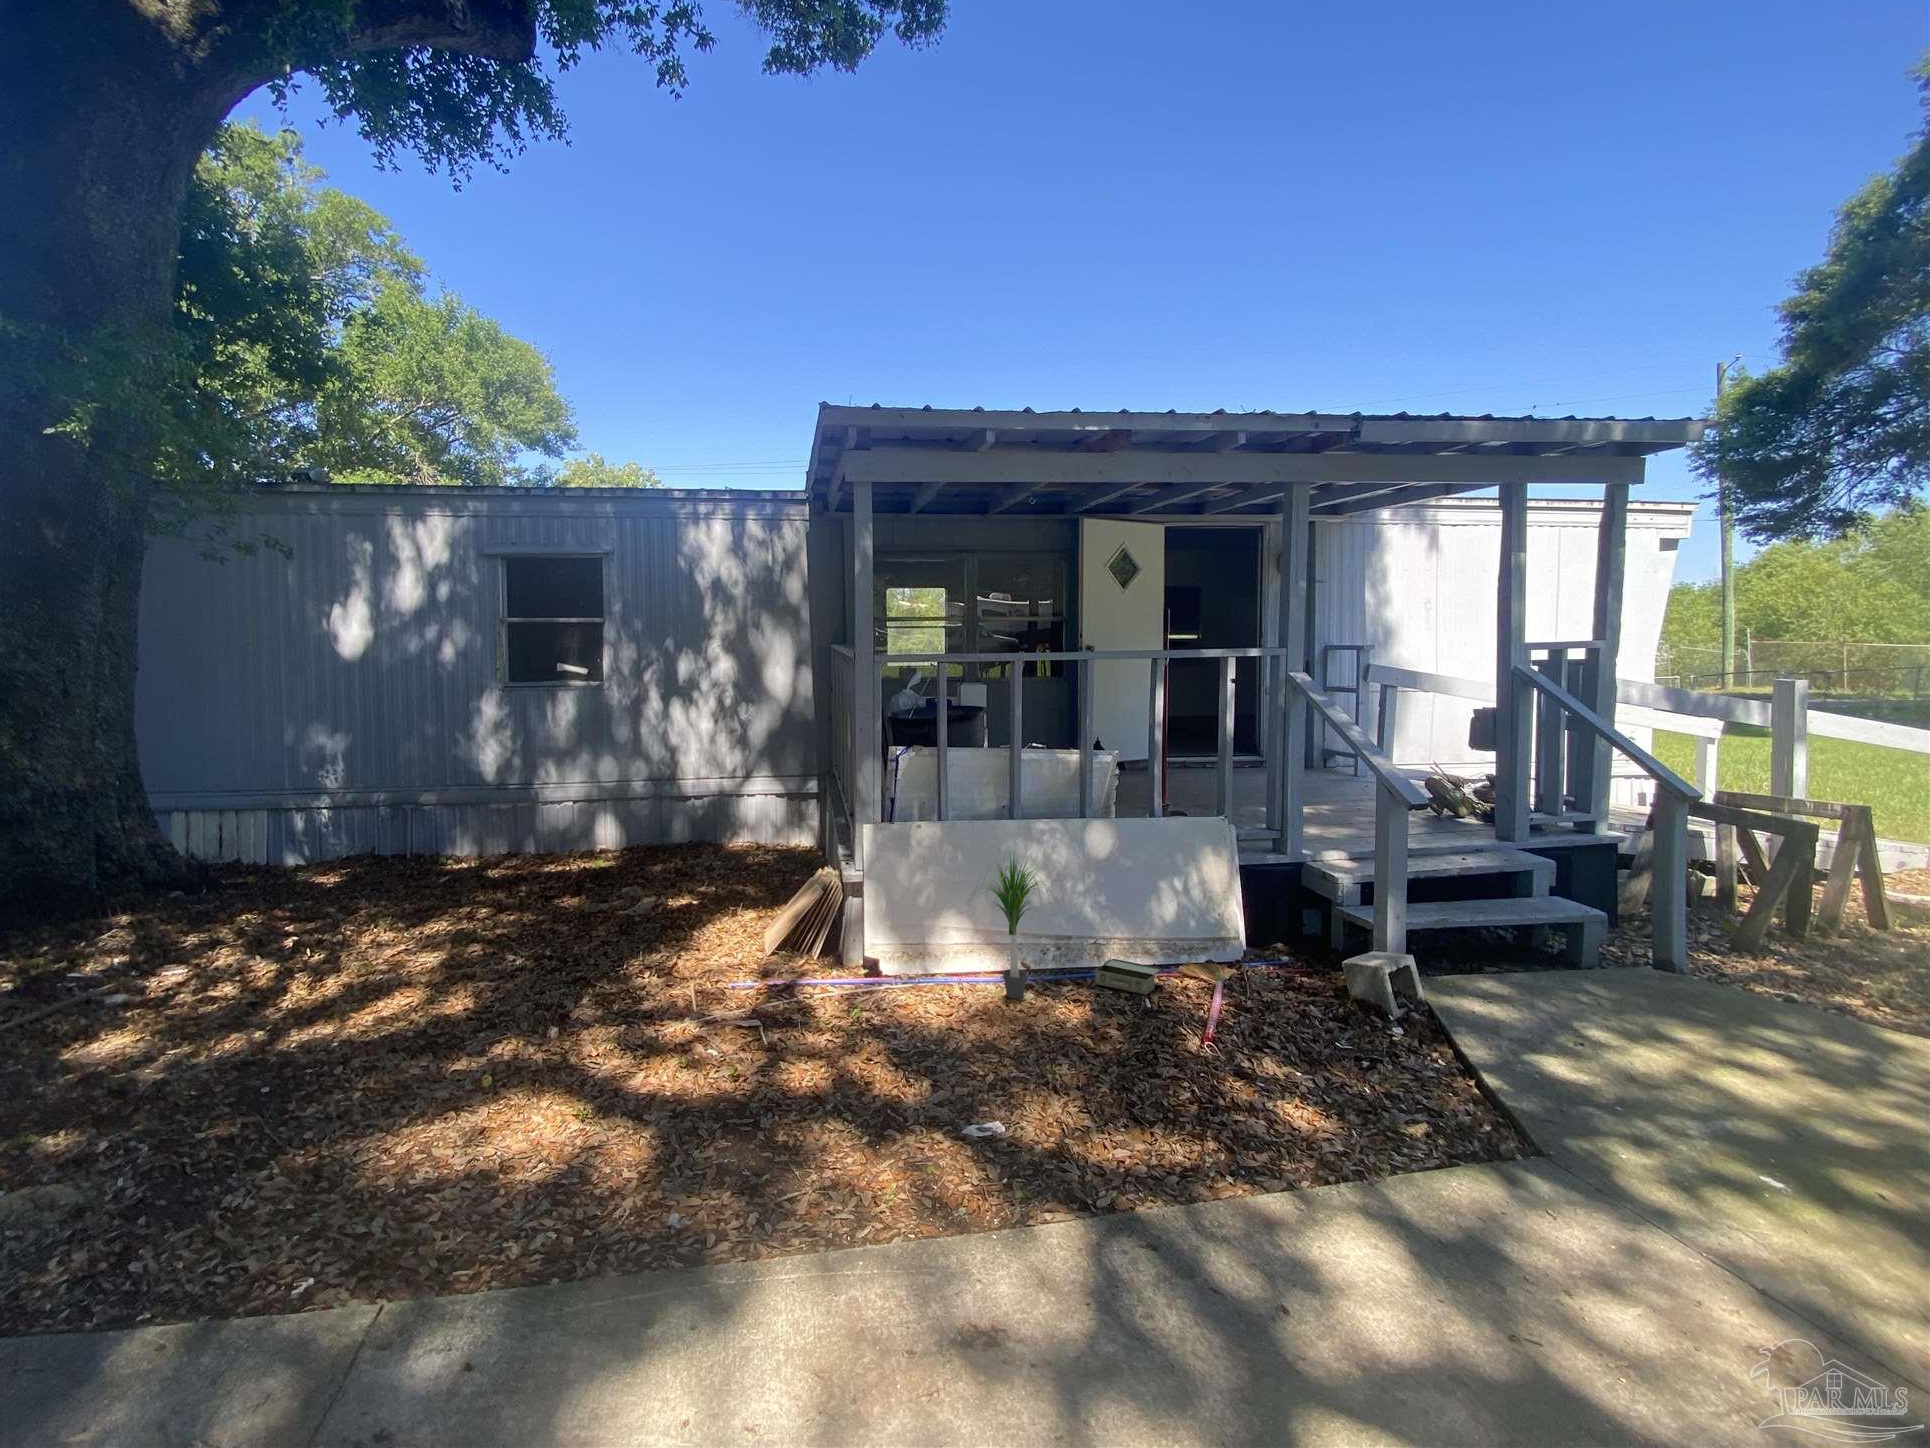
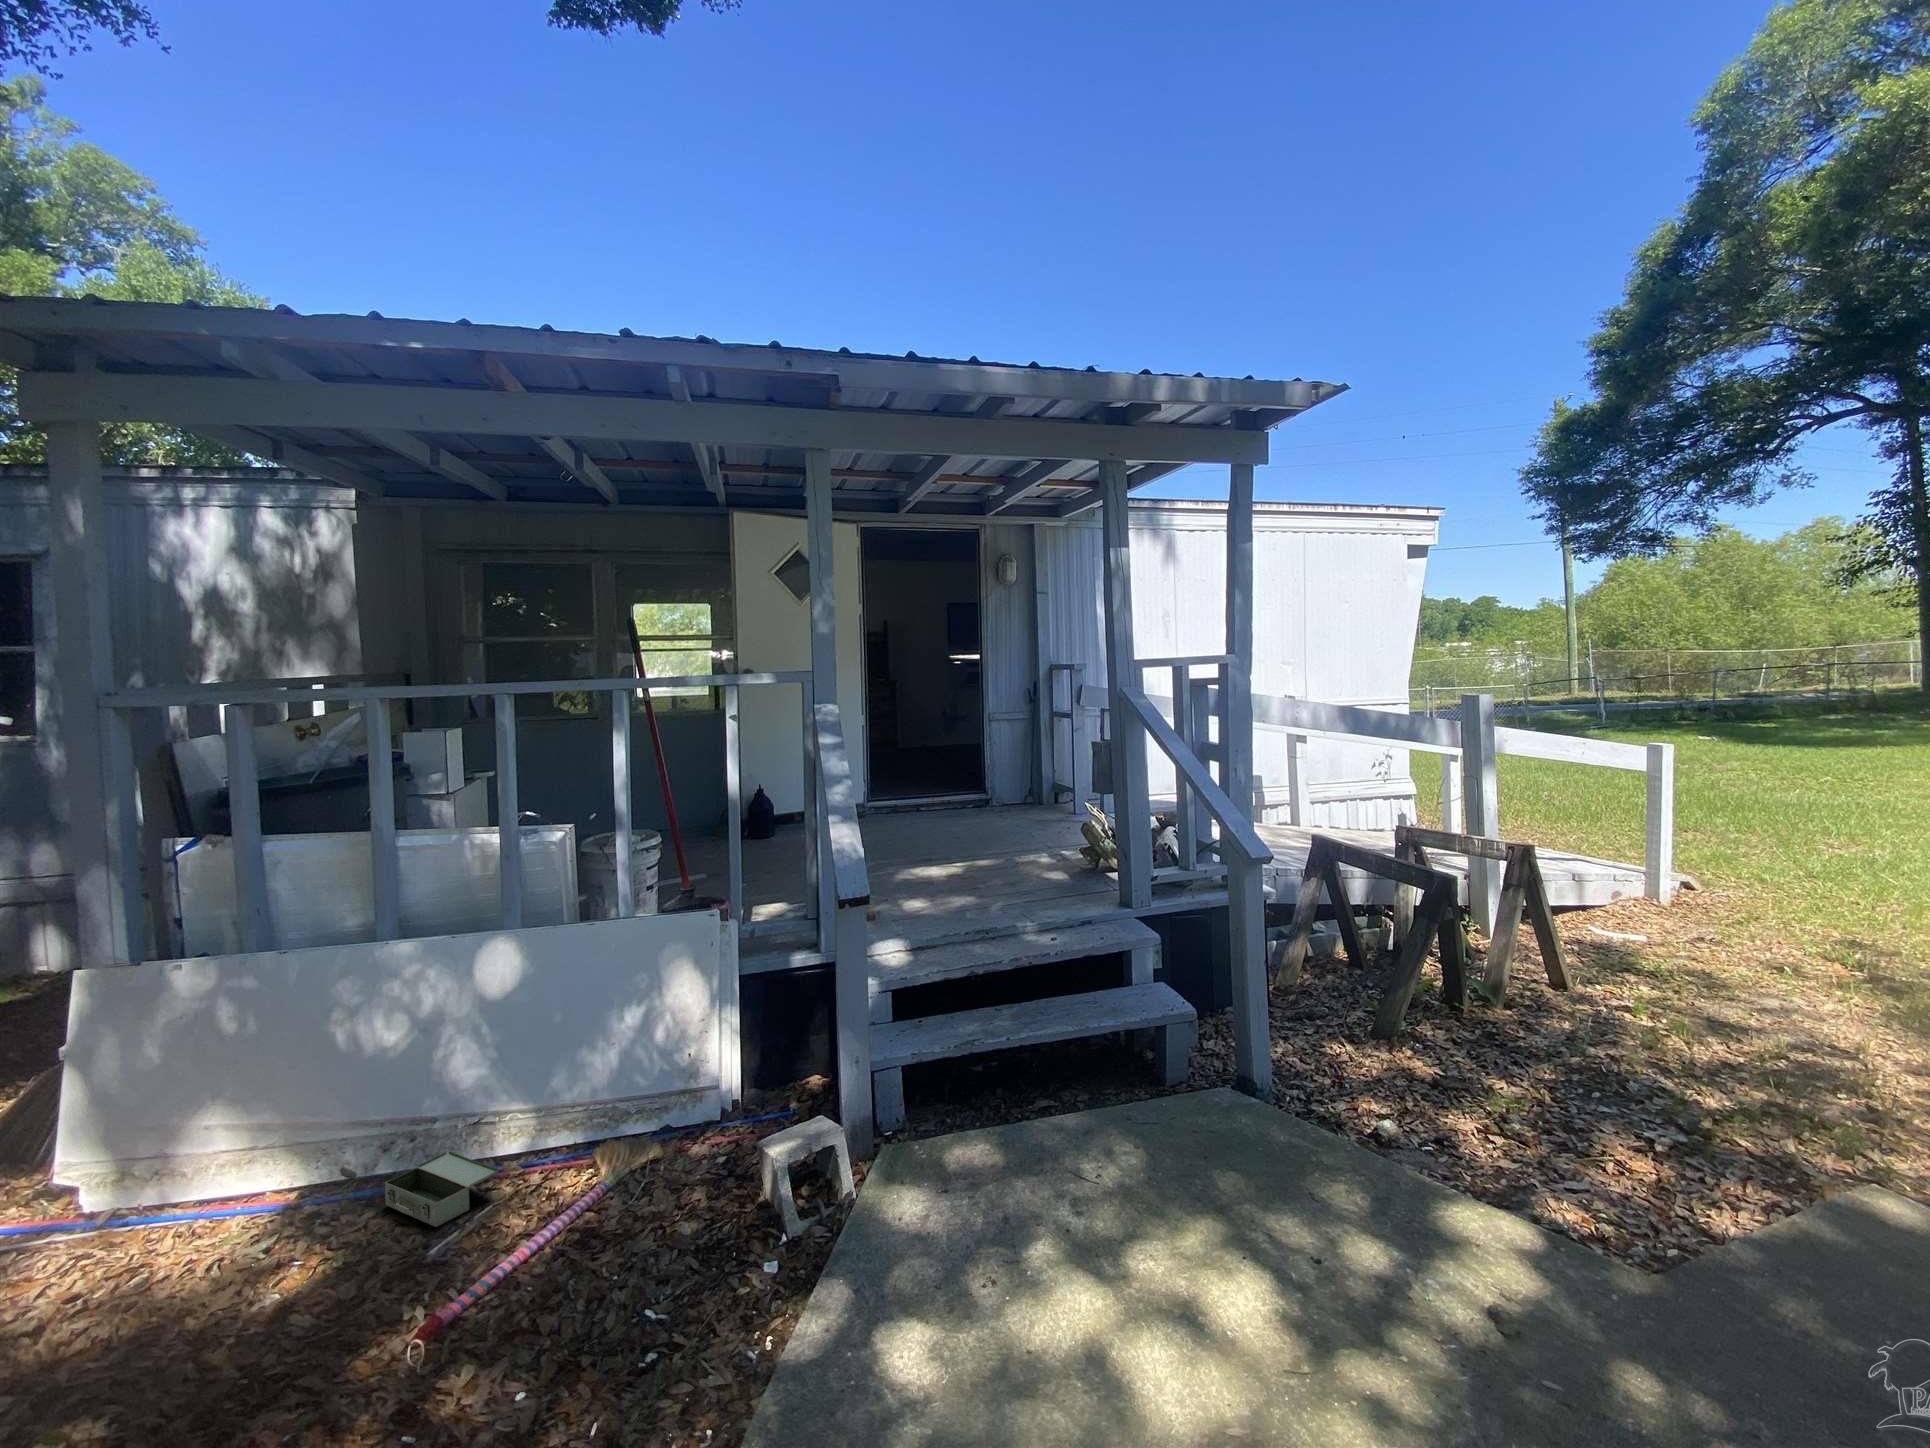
potted plant: present [973,854,1053,999] -> none [89,993,305,1259]

